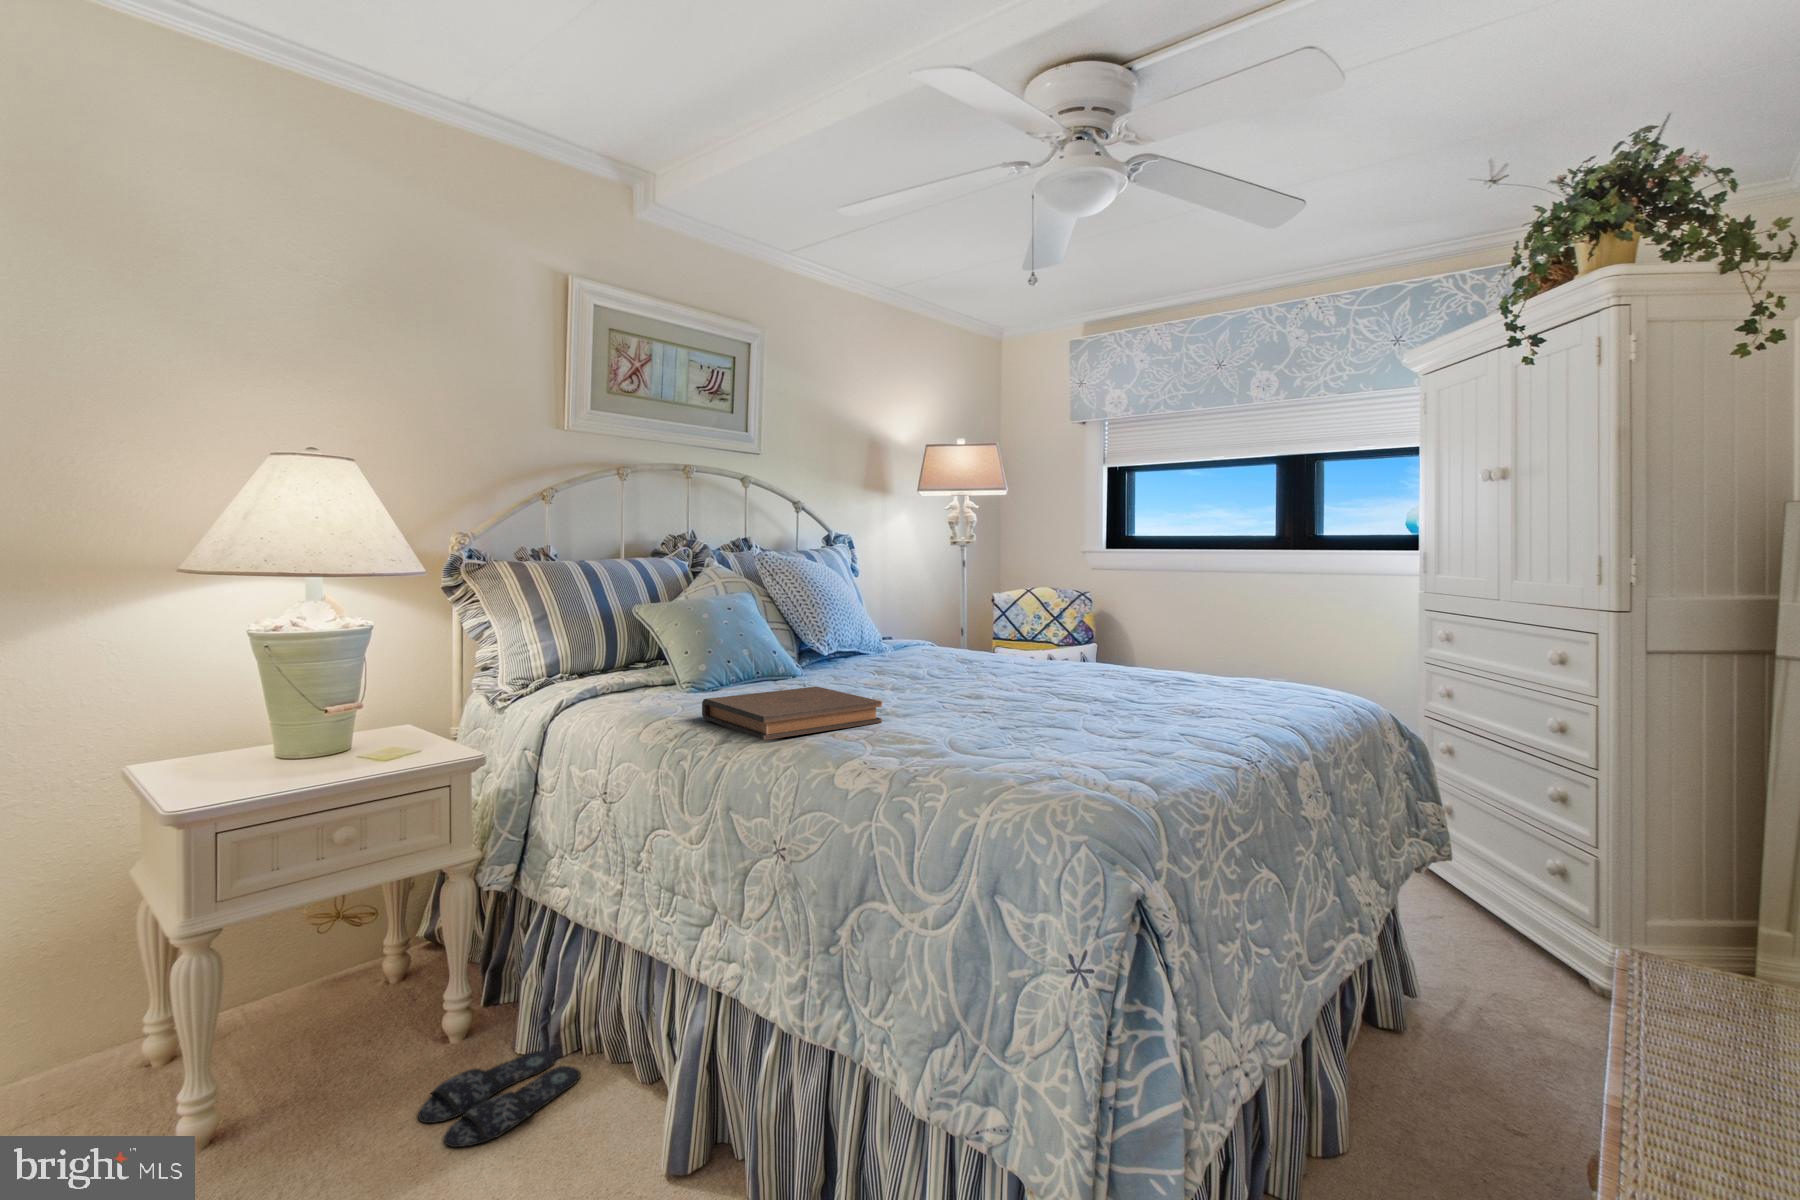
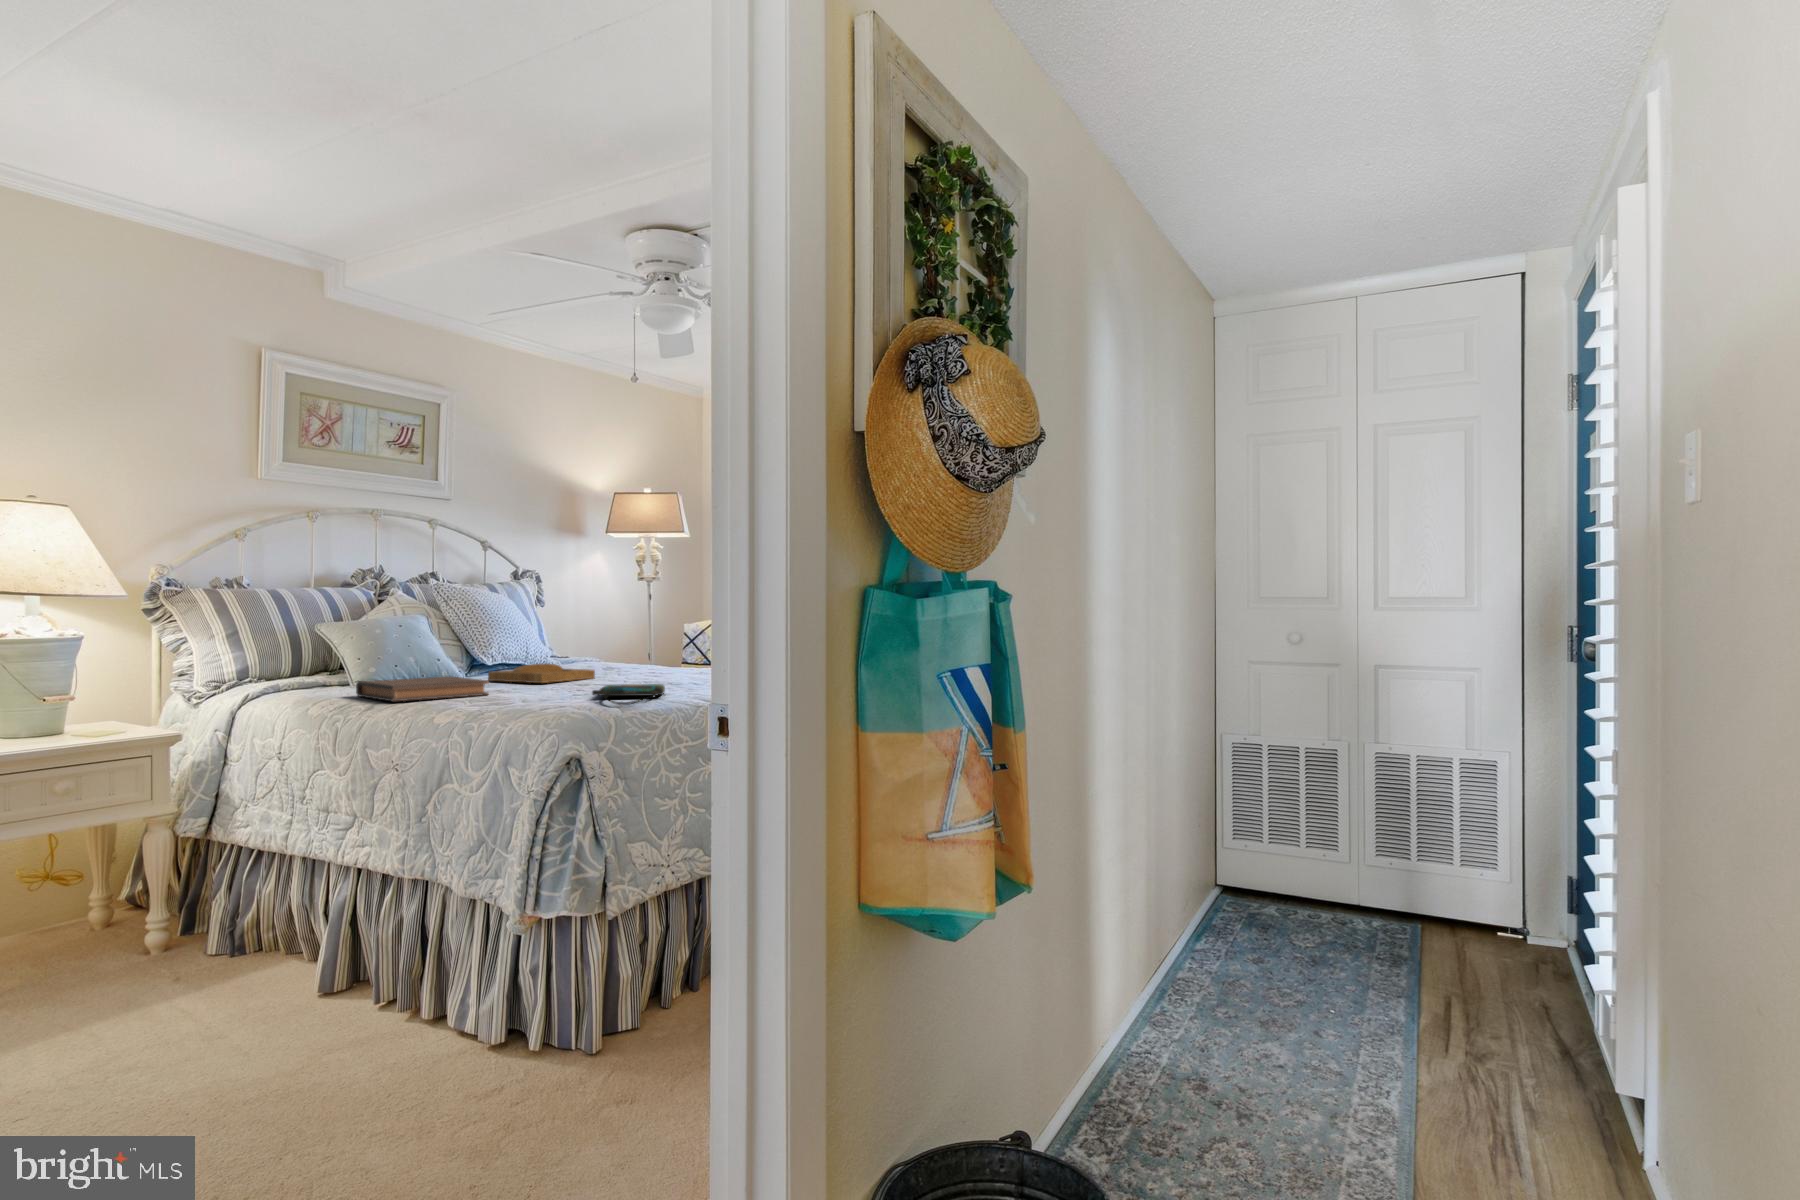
tray: none [849,662,979,694] -> present [488,664,595,683]
tote bag: none [1050,713,1169,772] -> present [592,684,665,705]
slippers: present [418,1050,580,1147] -> none [126,955,257,996]

